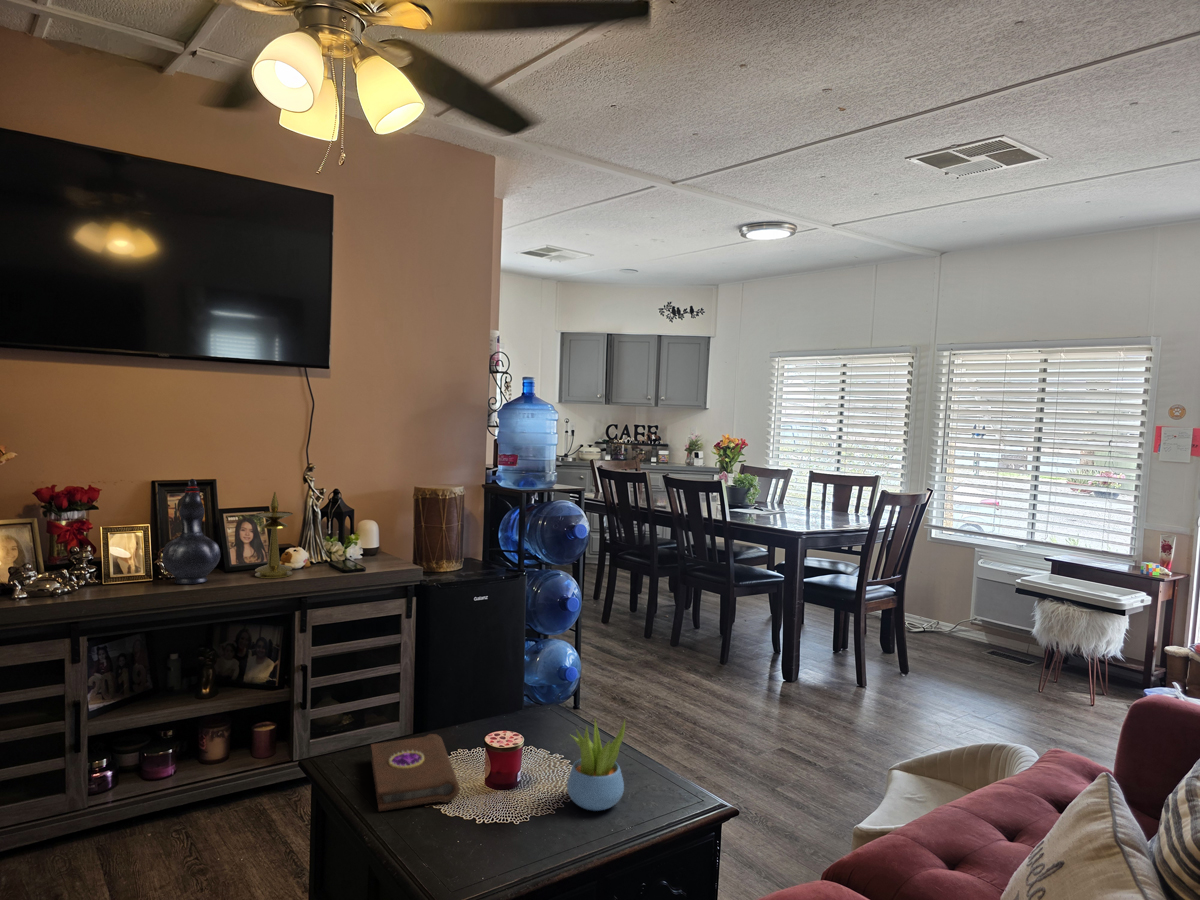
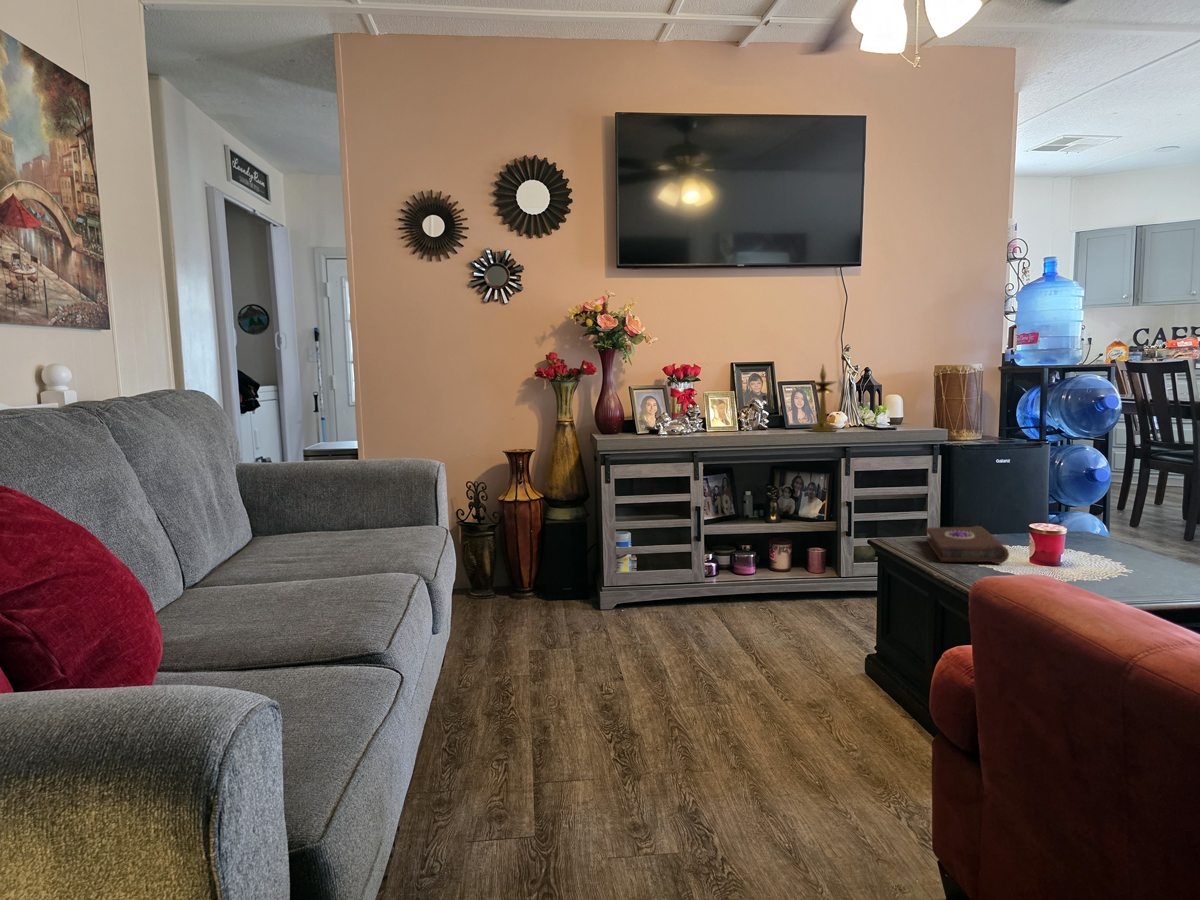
decorative vase: present [162,479,220,584] -> none [745,354,785,433]
succulent plant: present [567,721,625,811] -> none [1113,505,1176,582]

